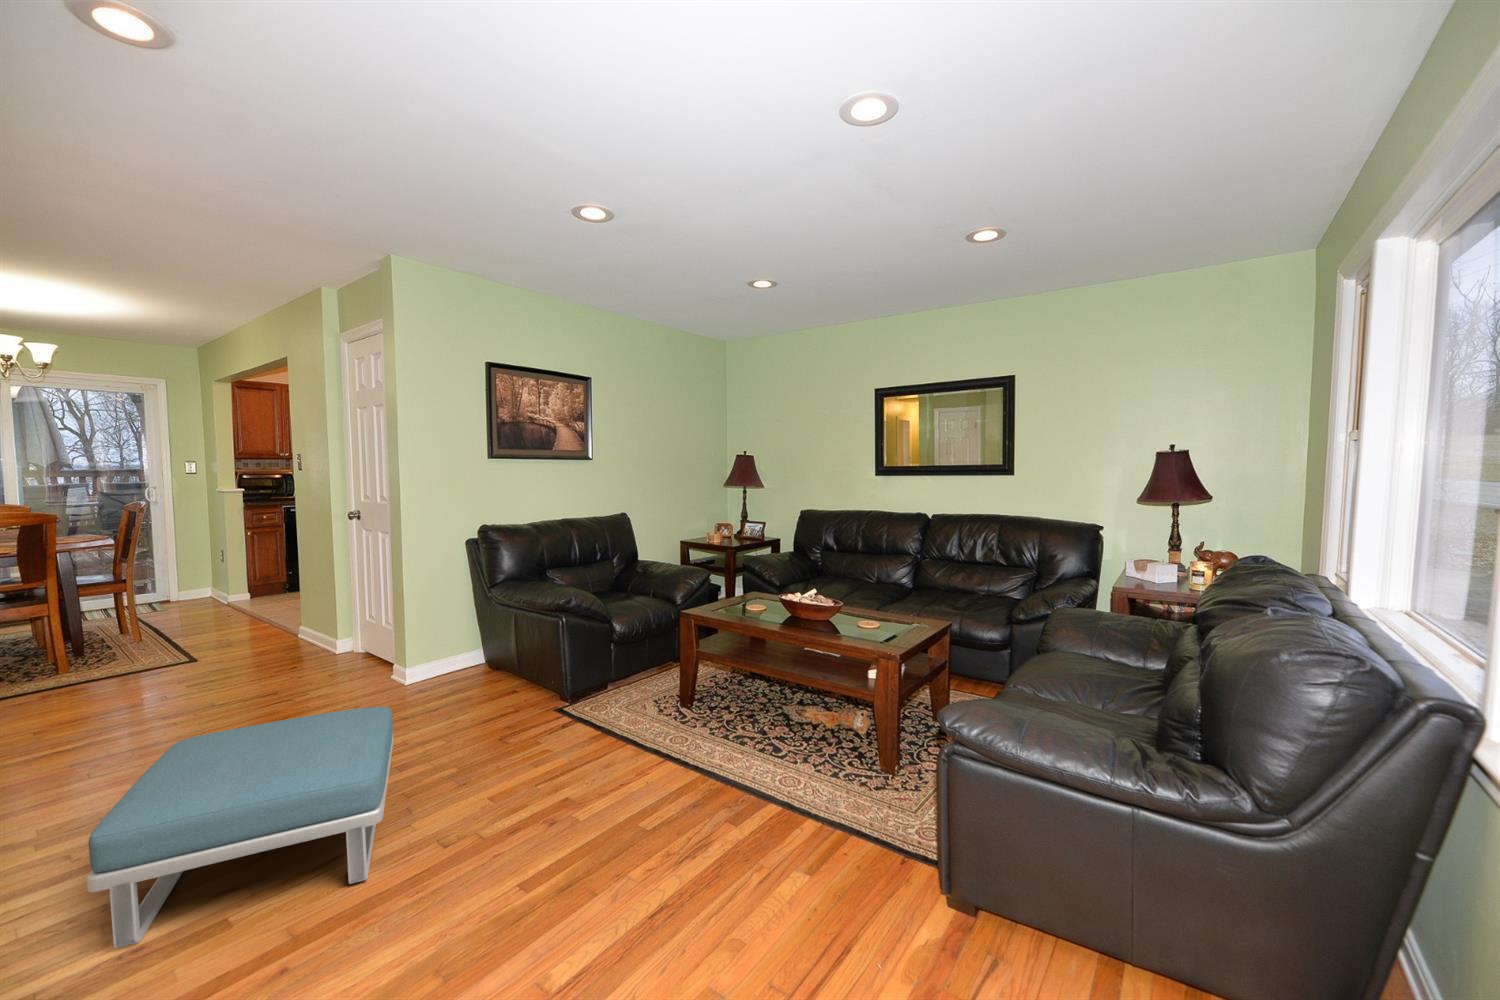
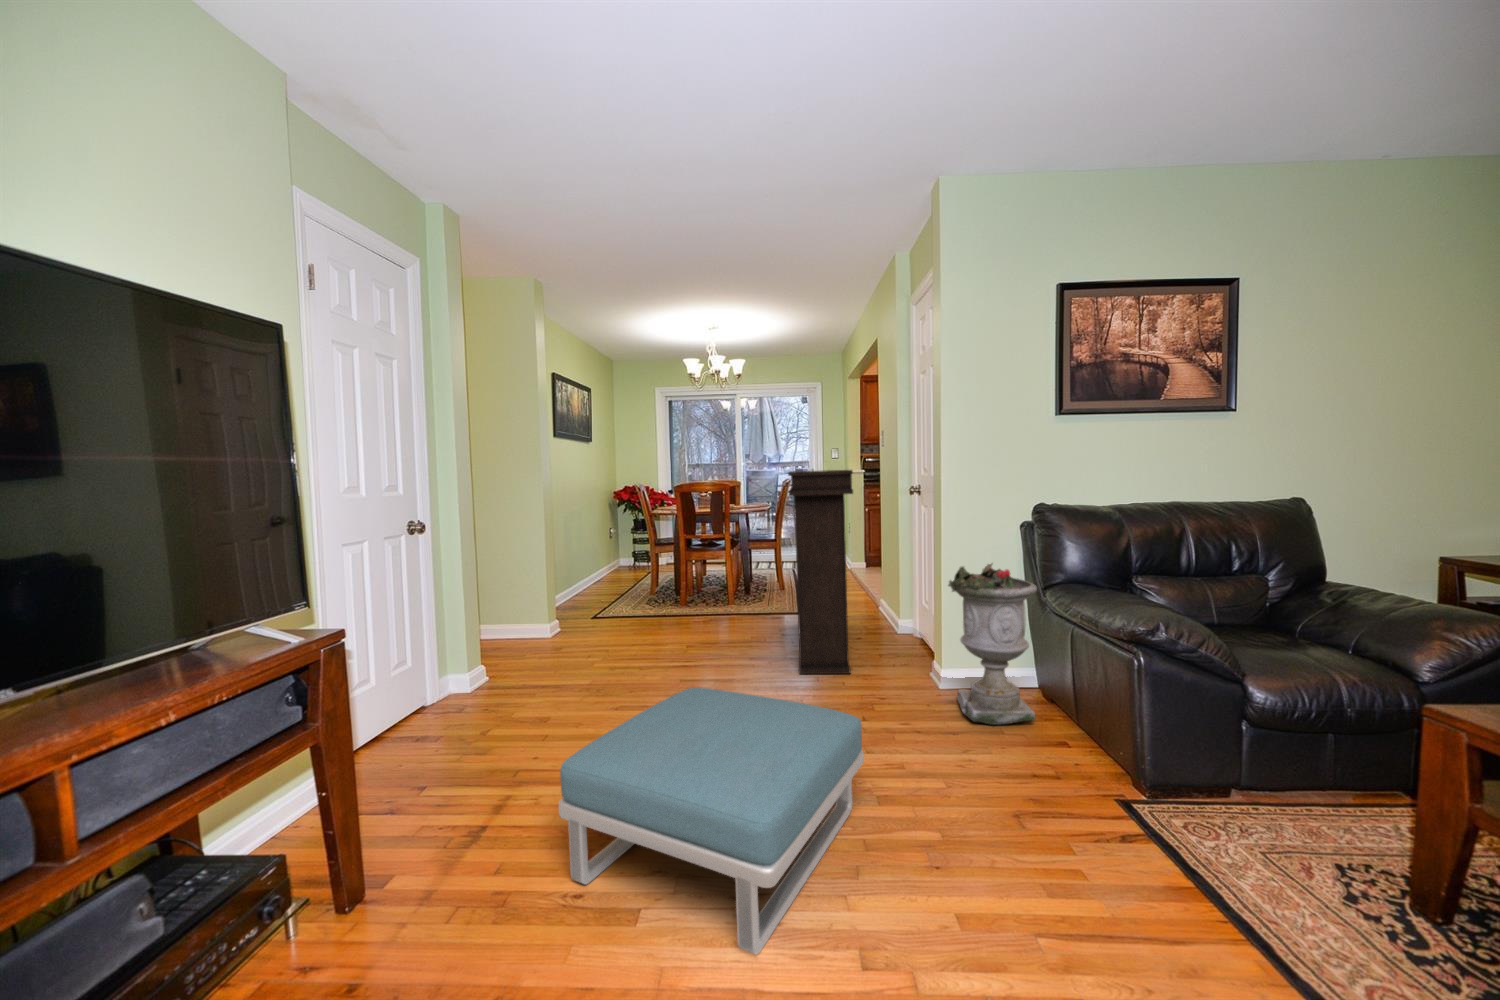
console table: none [178,497,306,718] -> present [788,470,853,674]
planter: none [418,574,491,700] -> present [948,564,1037,725]

